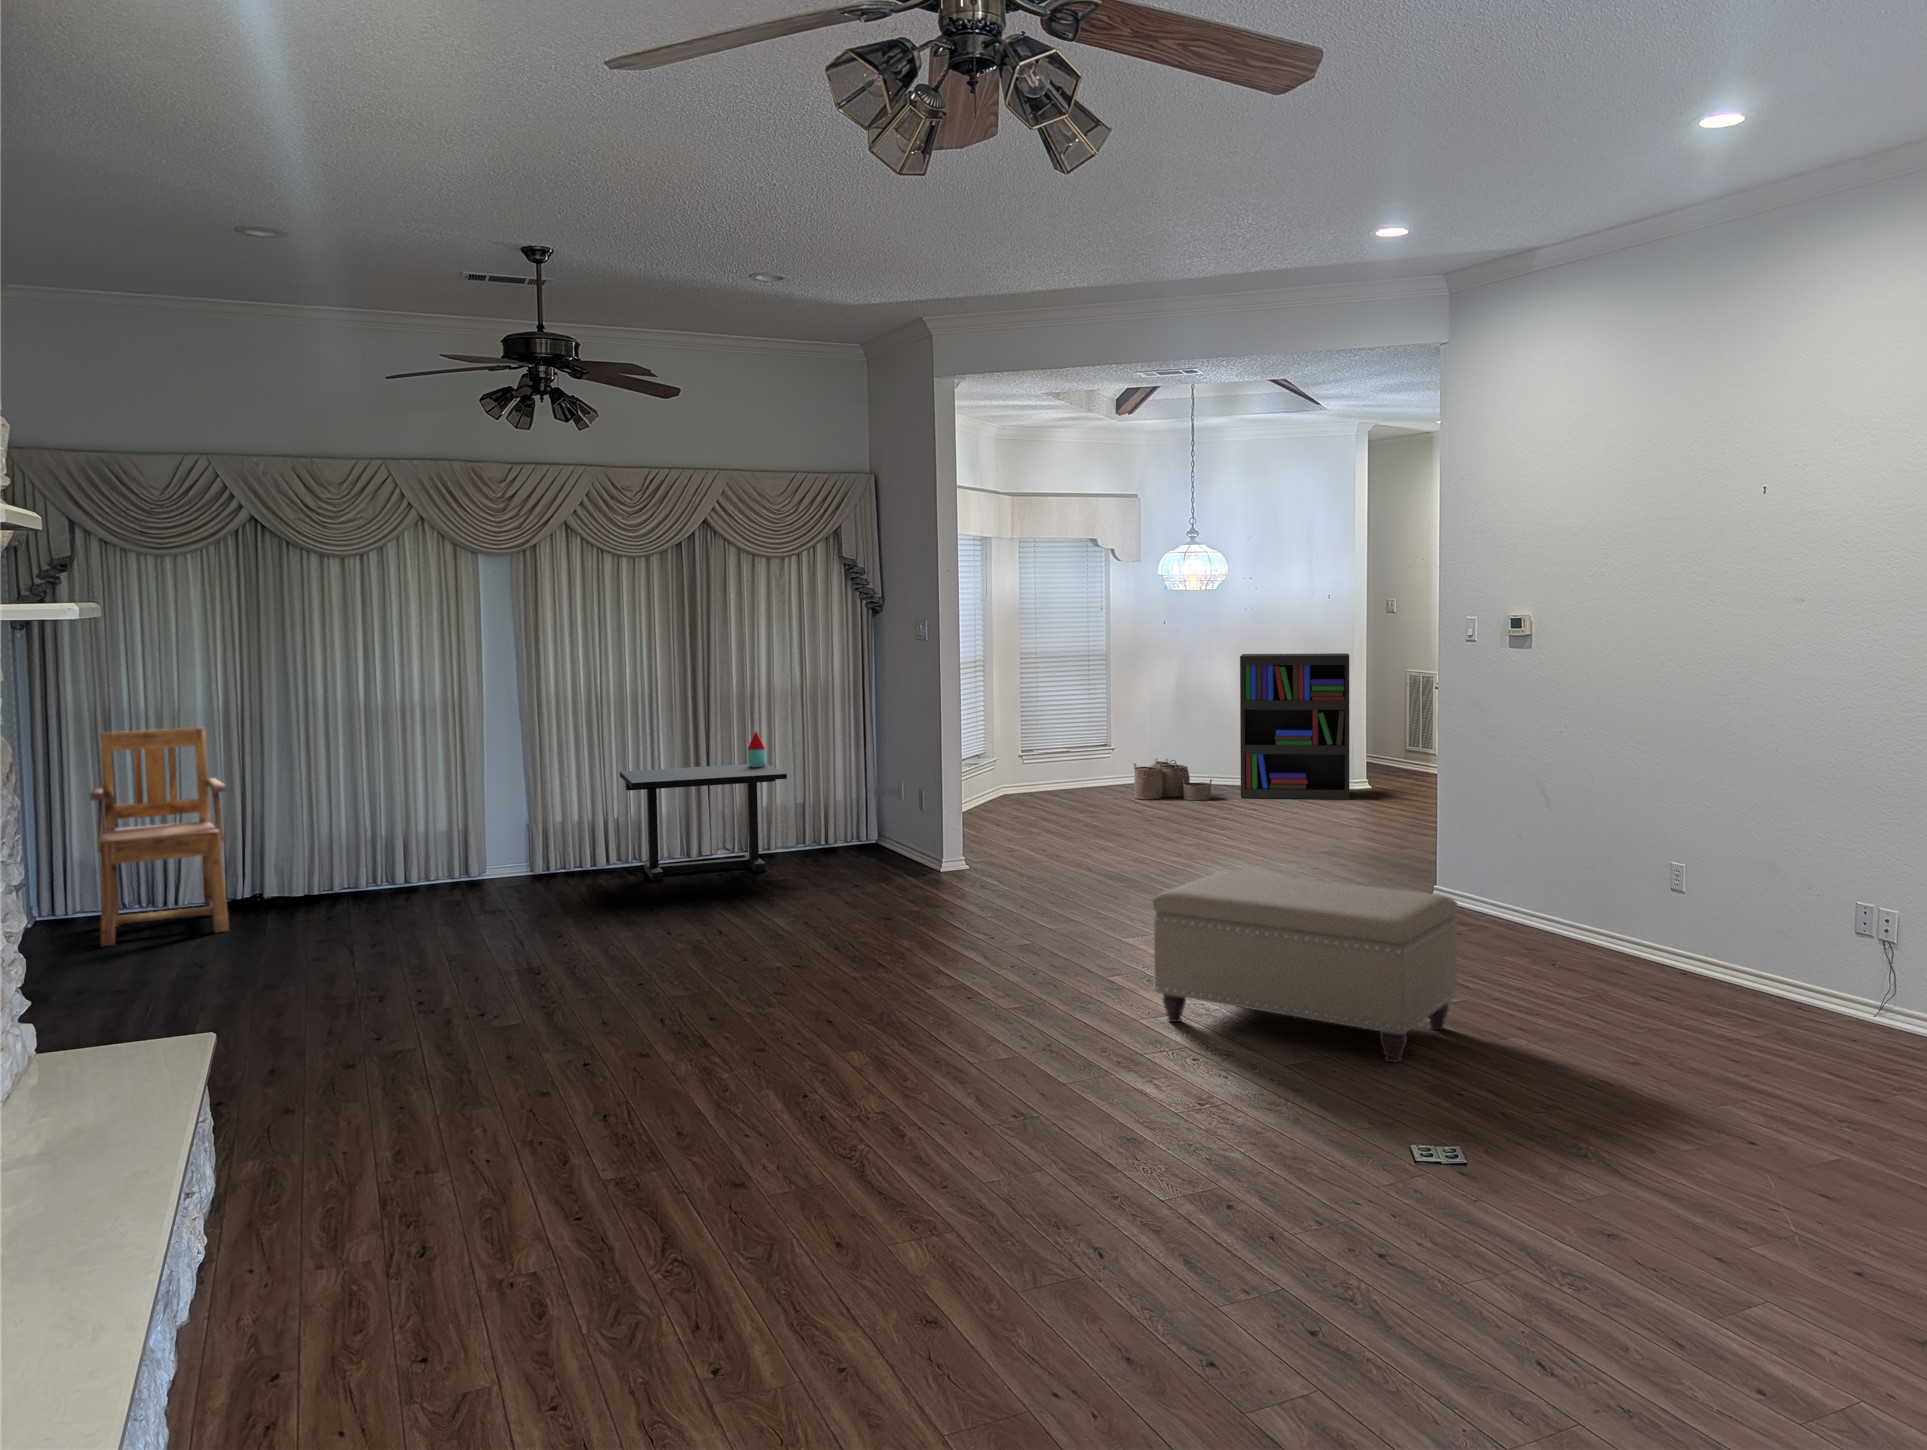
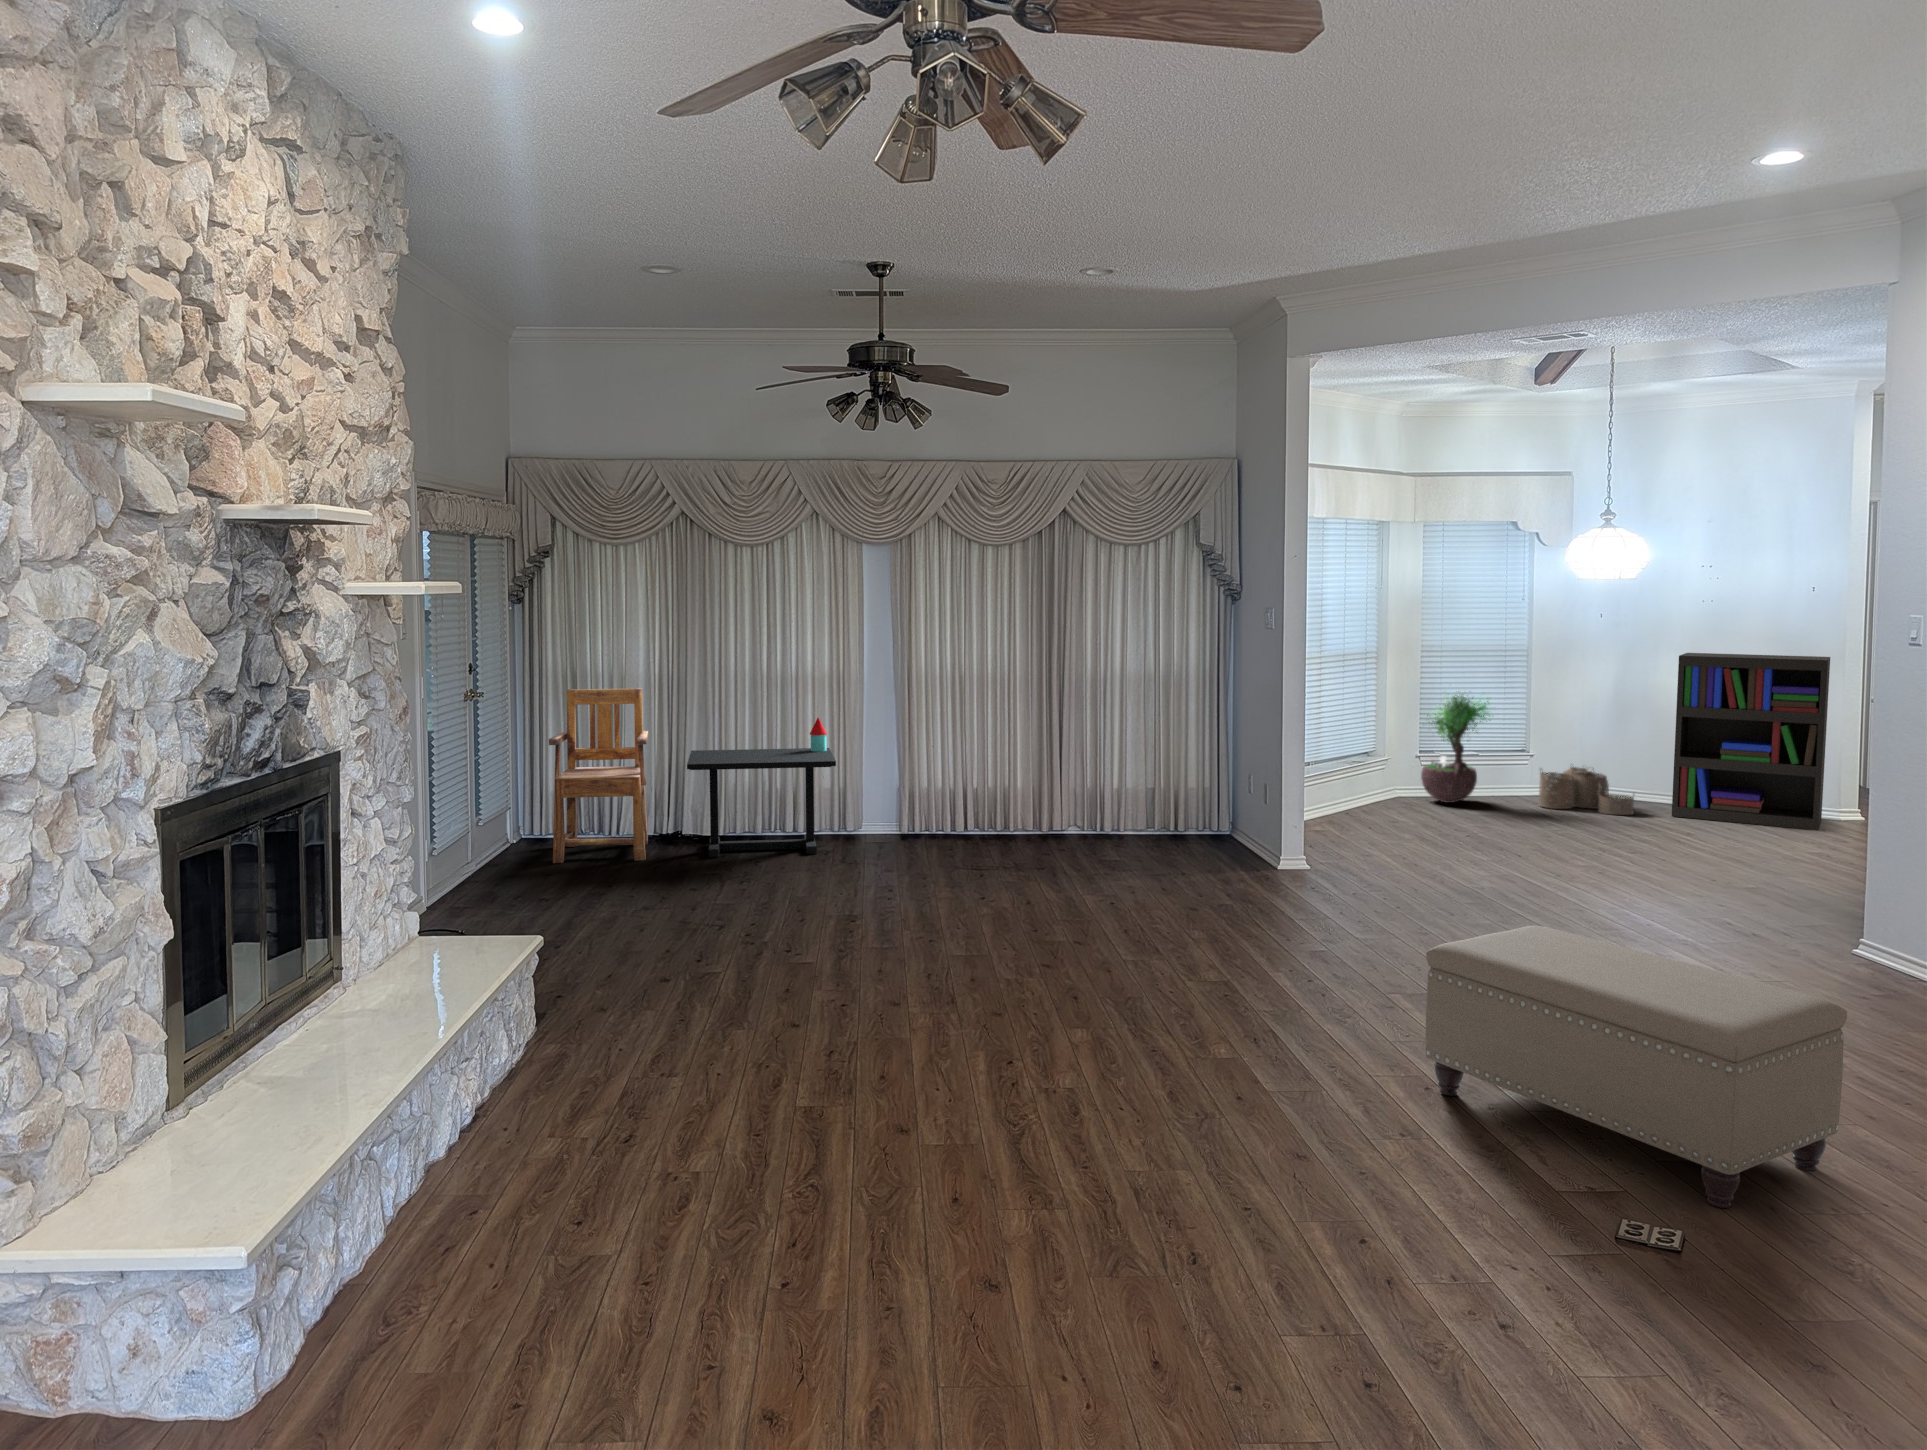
potted tree: none [1034,689,1097,802] -> present [1421,692,1493,803]
side table: present [620,732,787,881] -> present [687,717,836,857]

